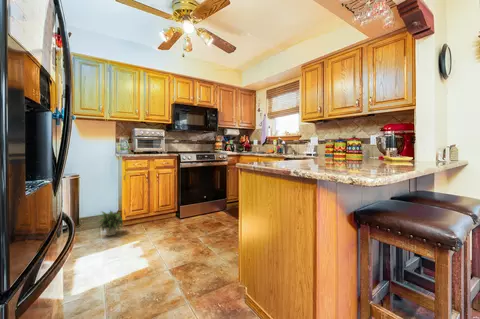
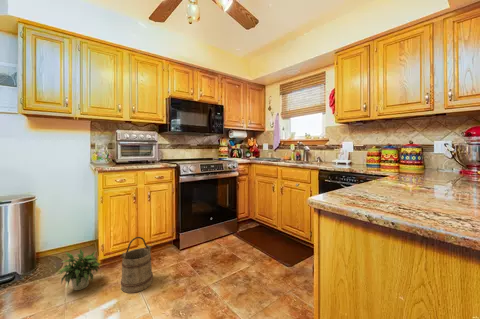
bucket: none [137,202,159,238] -> present [121,237,153,293]

